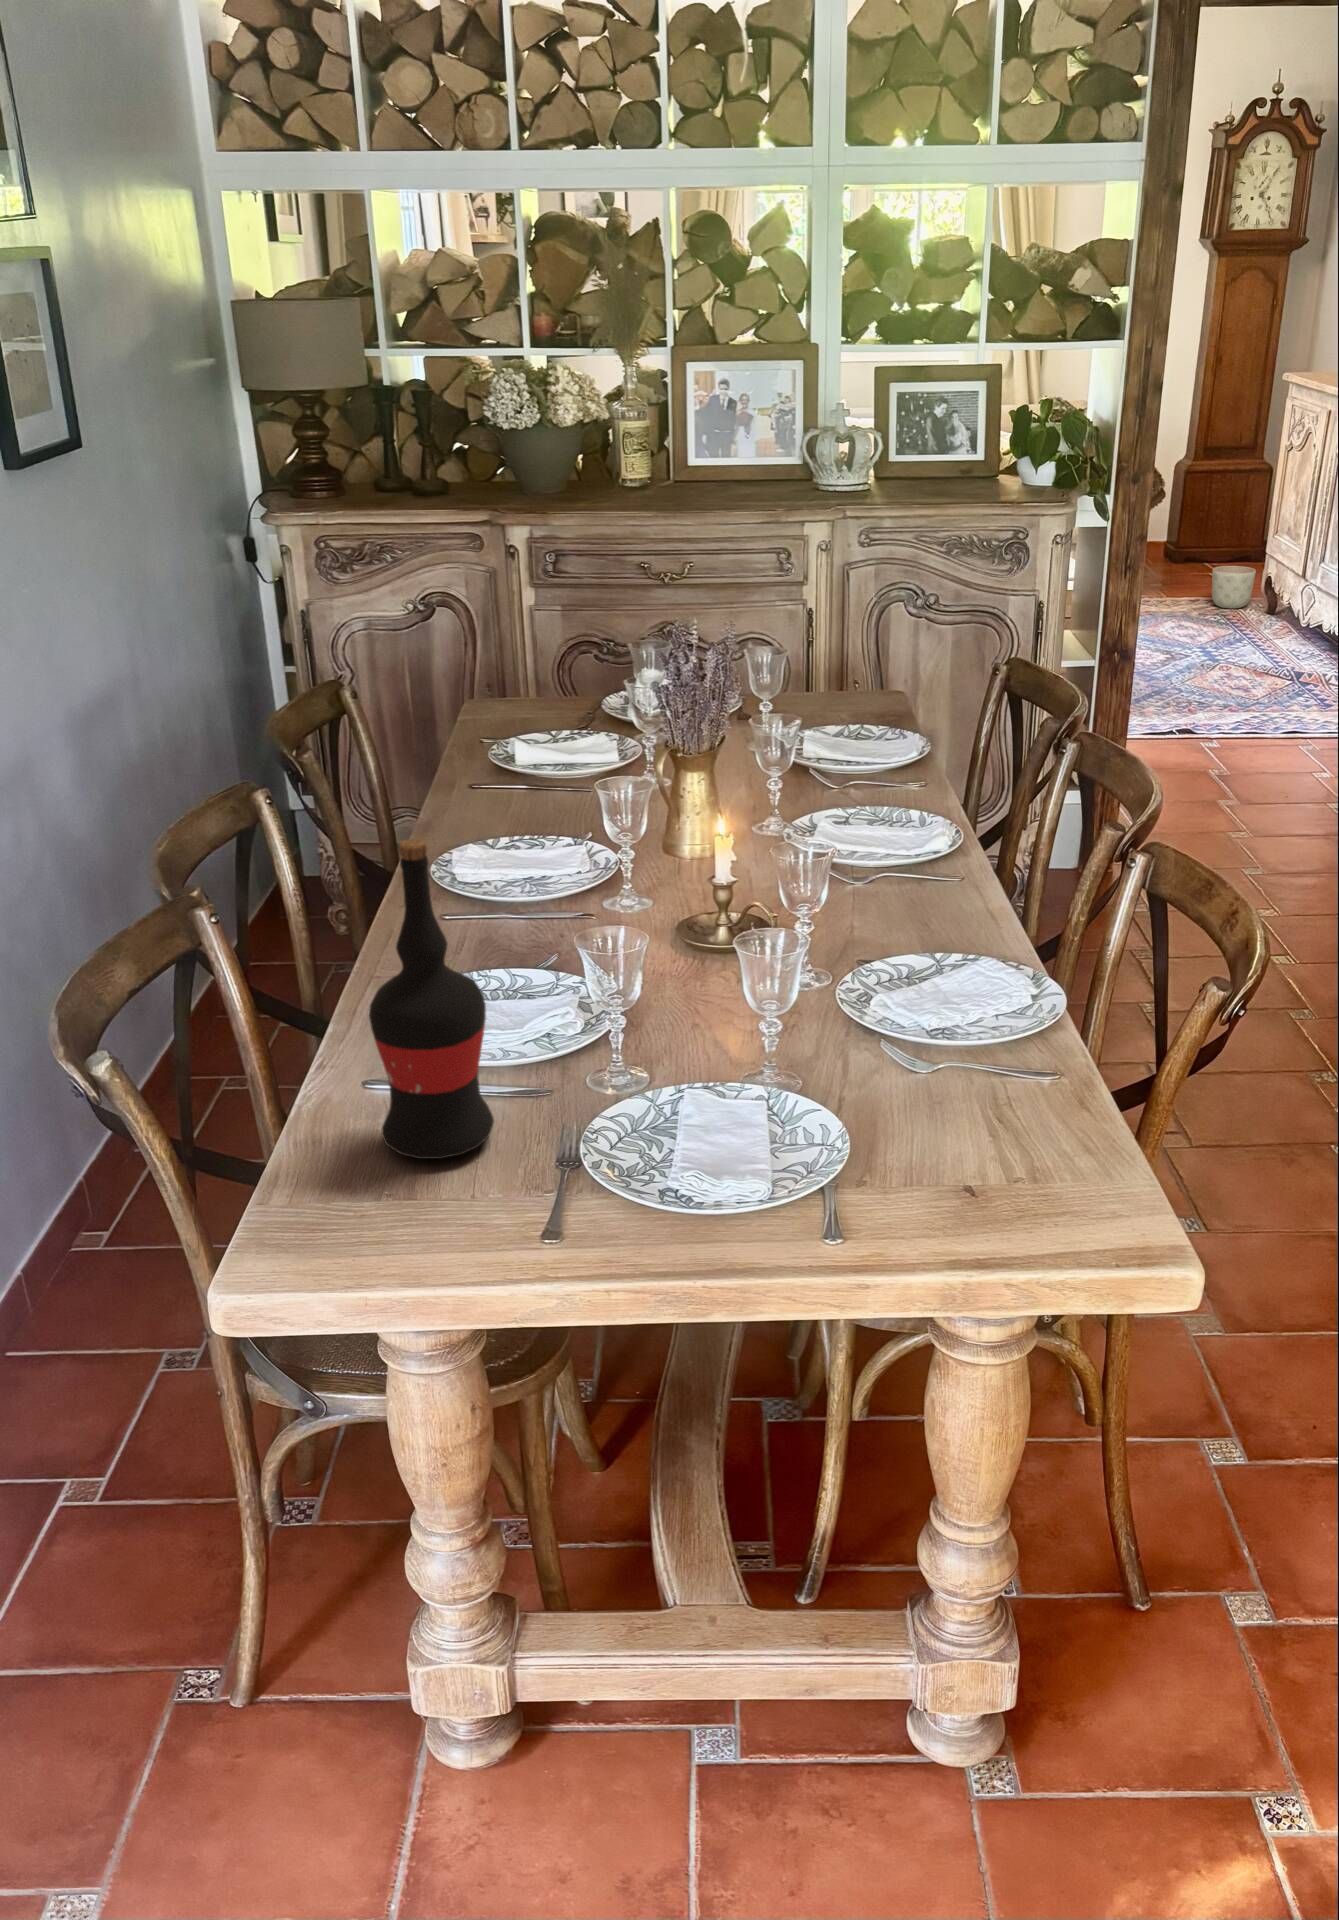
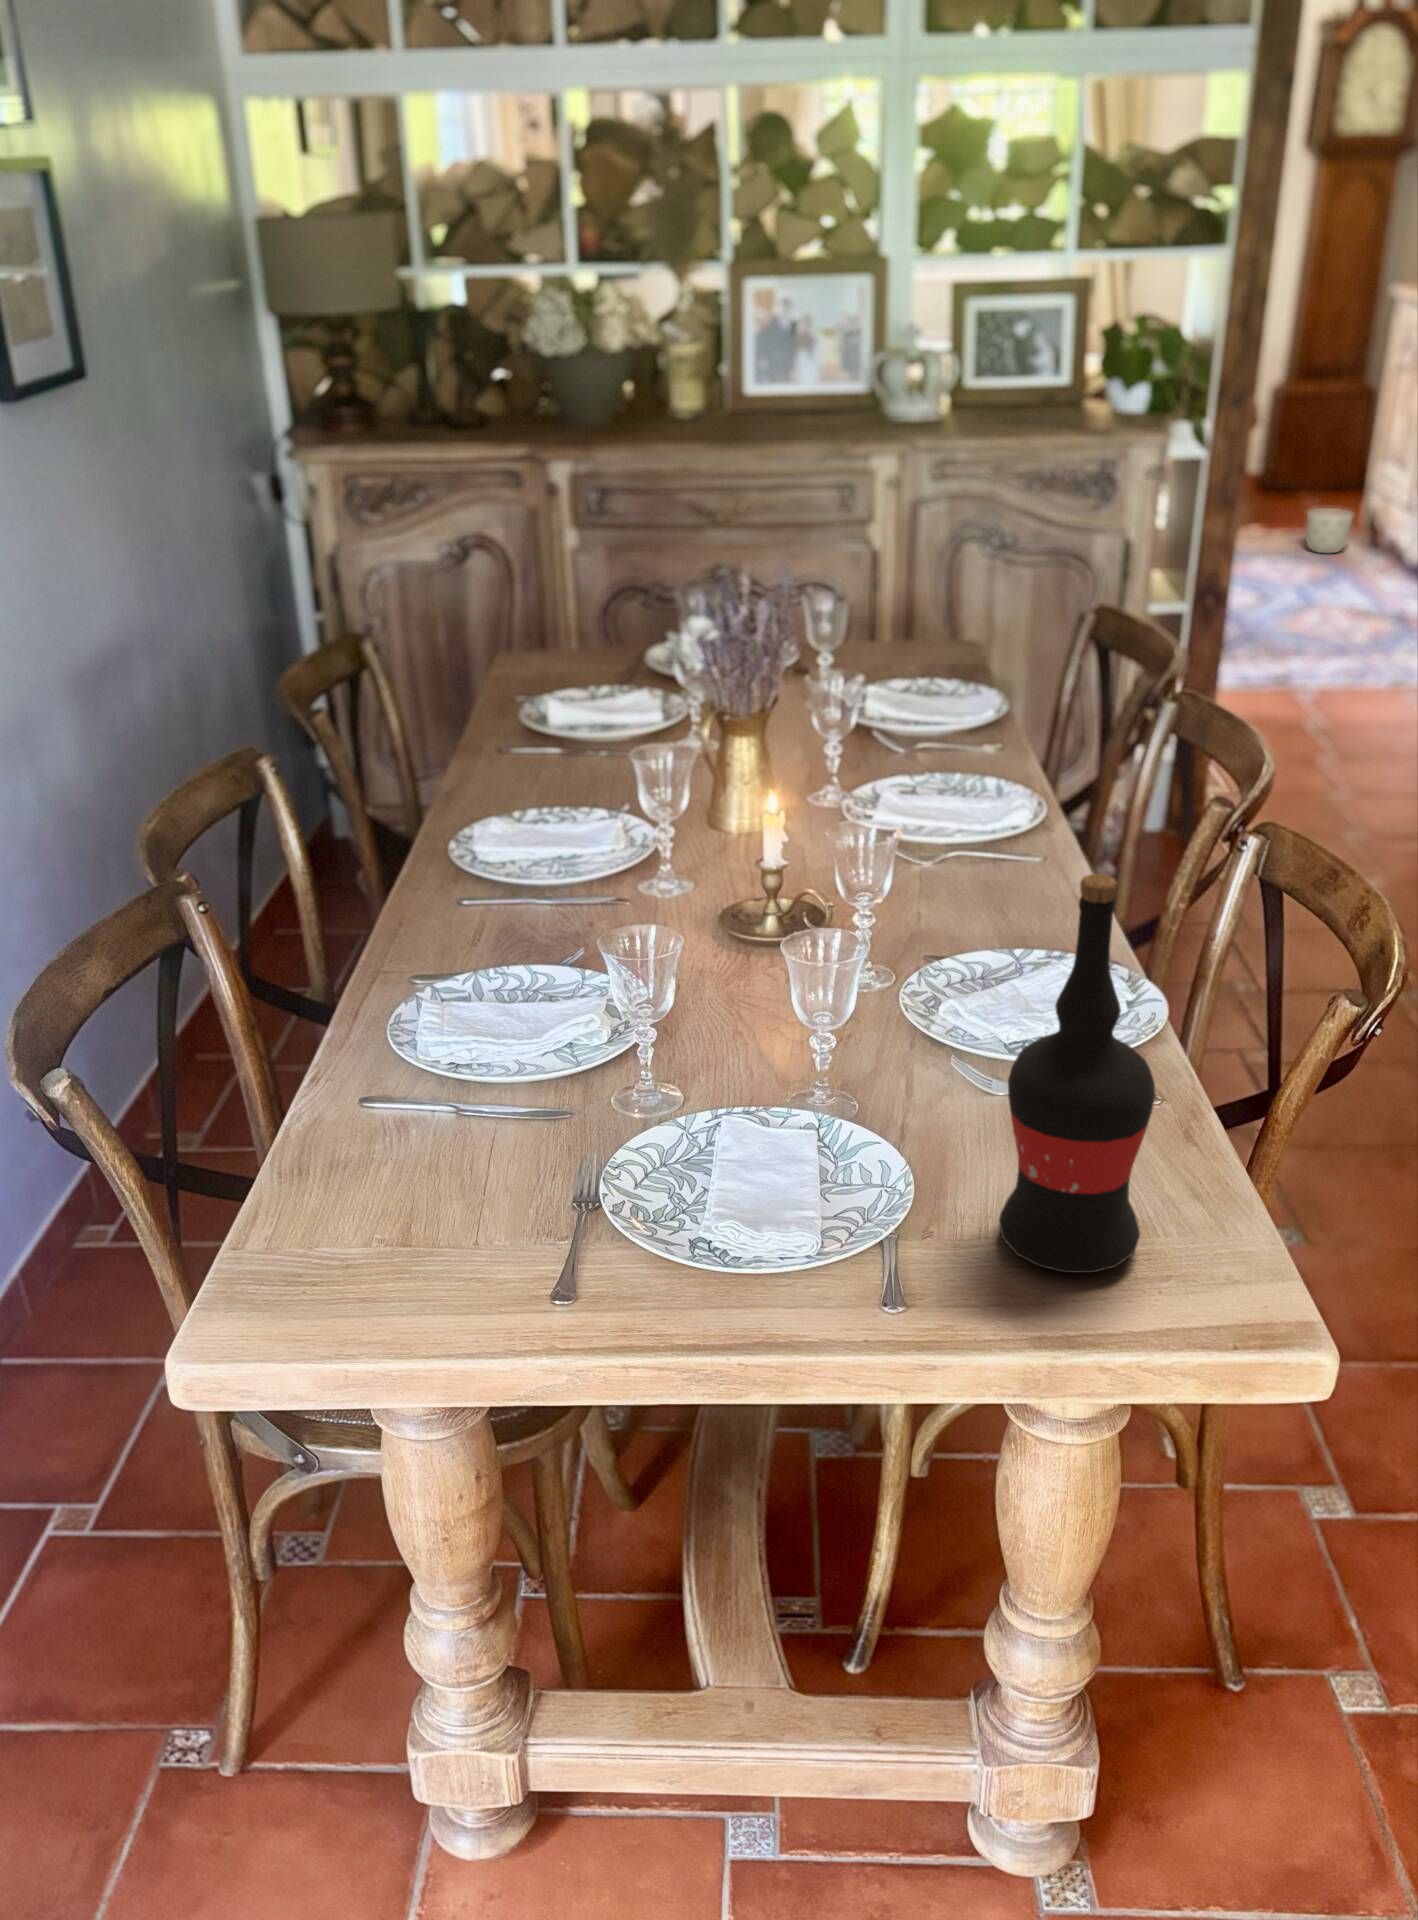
wine bottle: present [369,838,494,1159] -> present [999,874,1156,1273]

